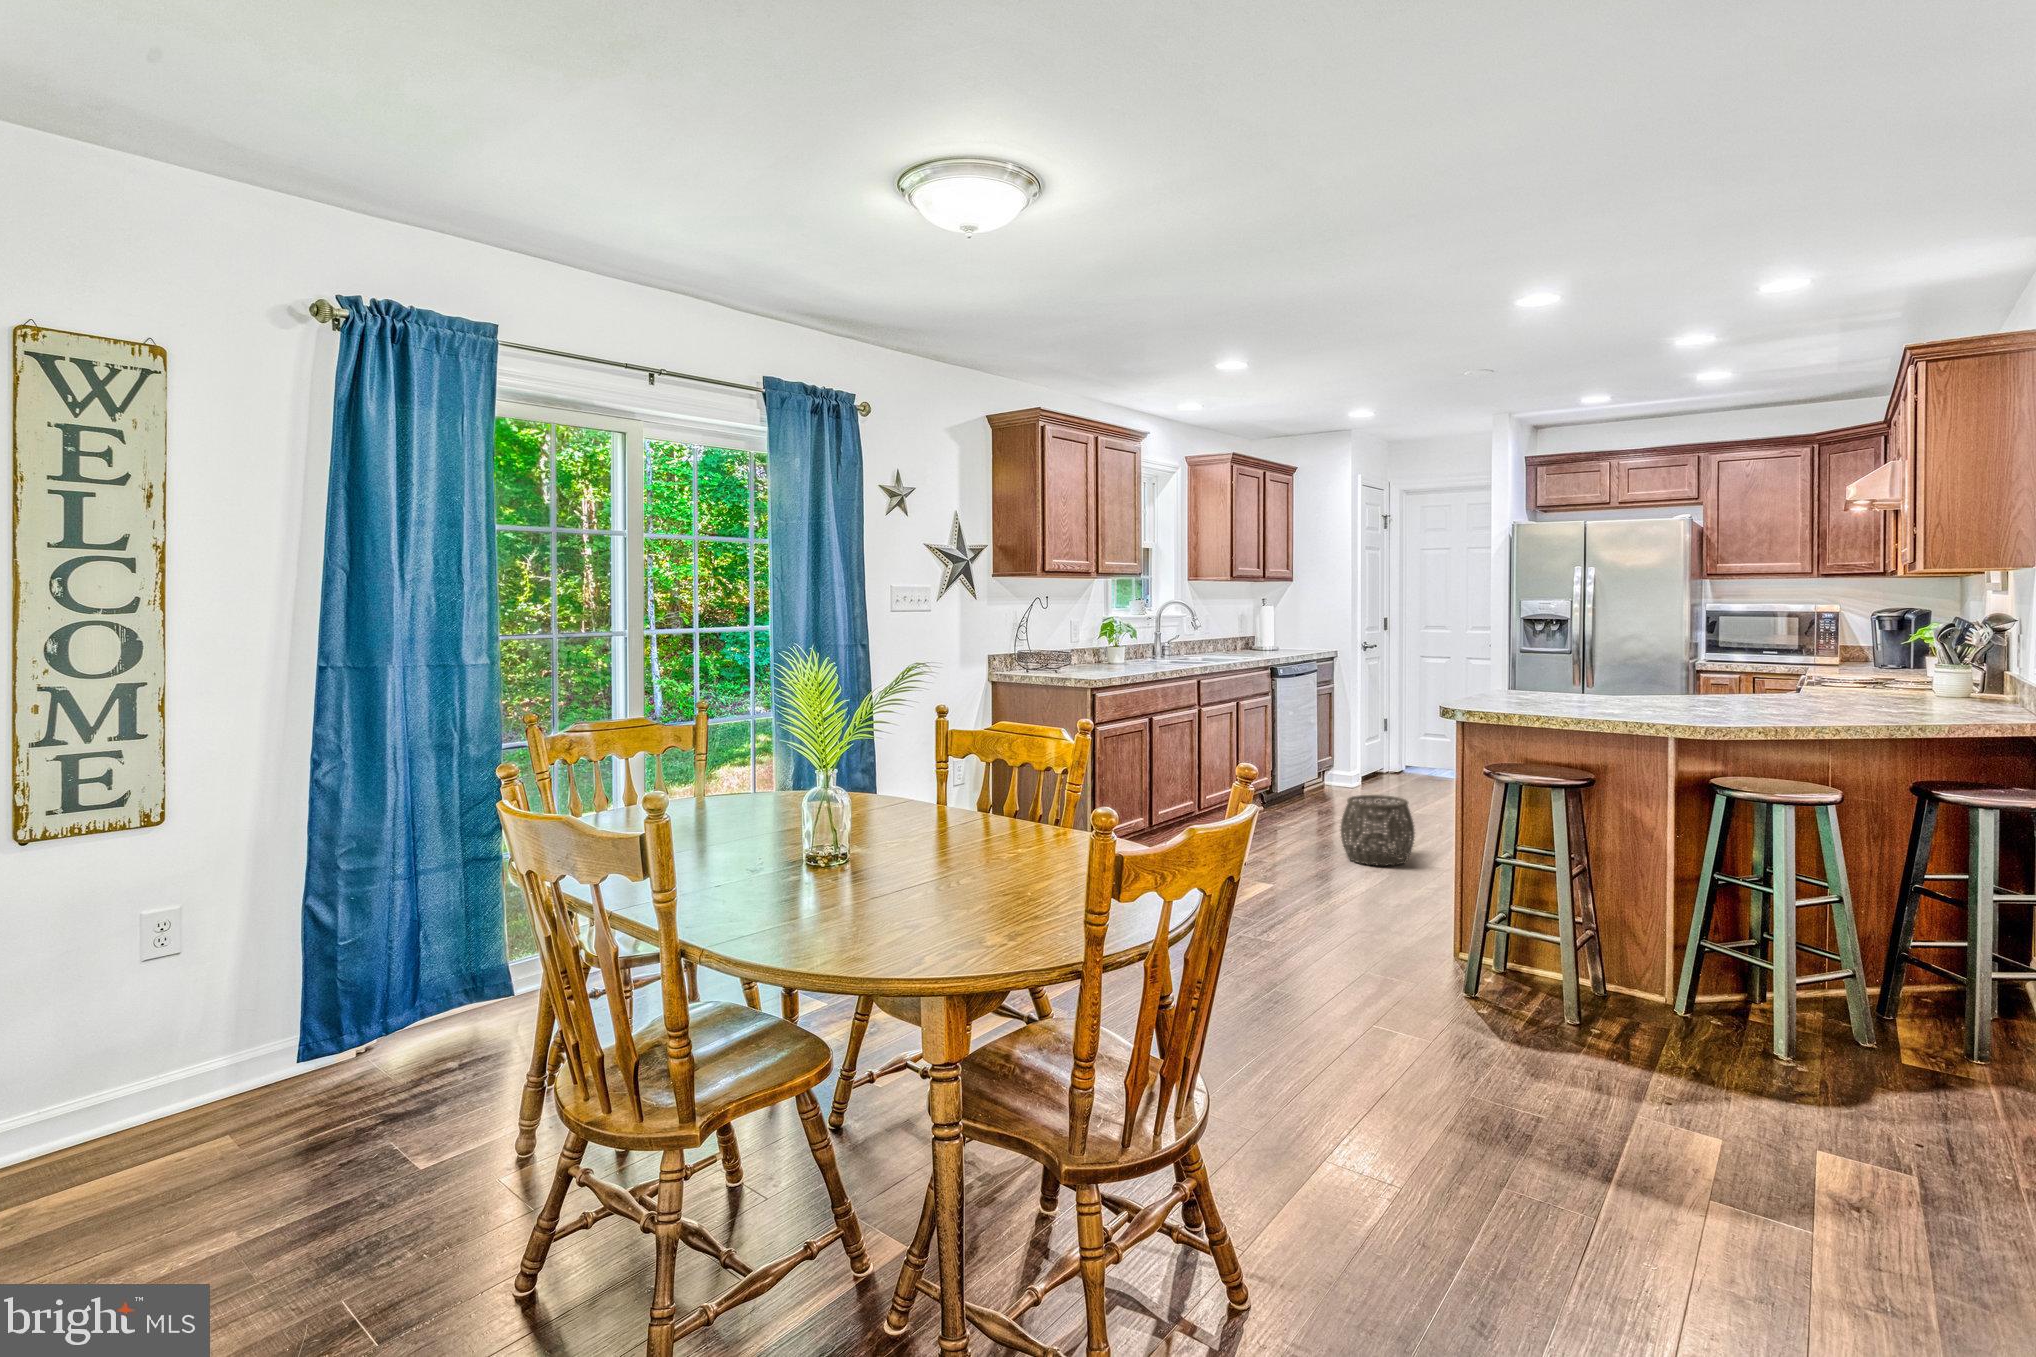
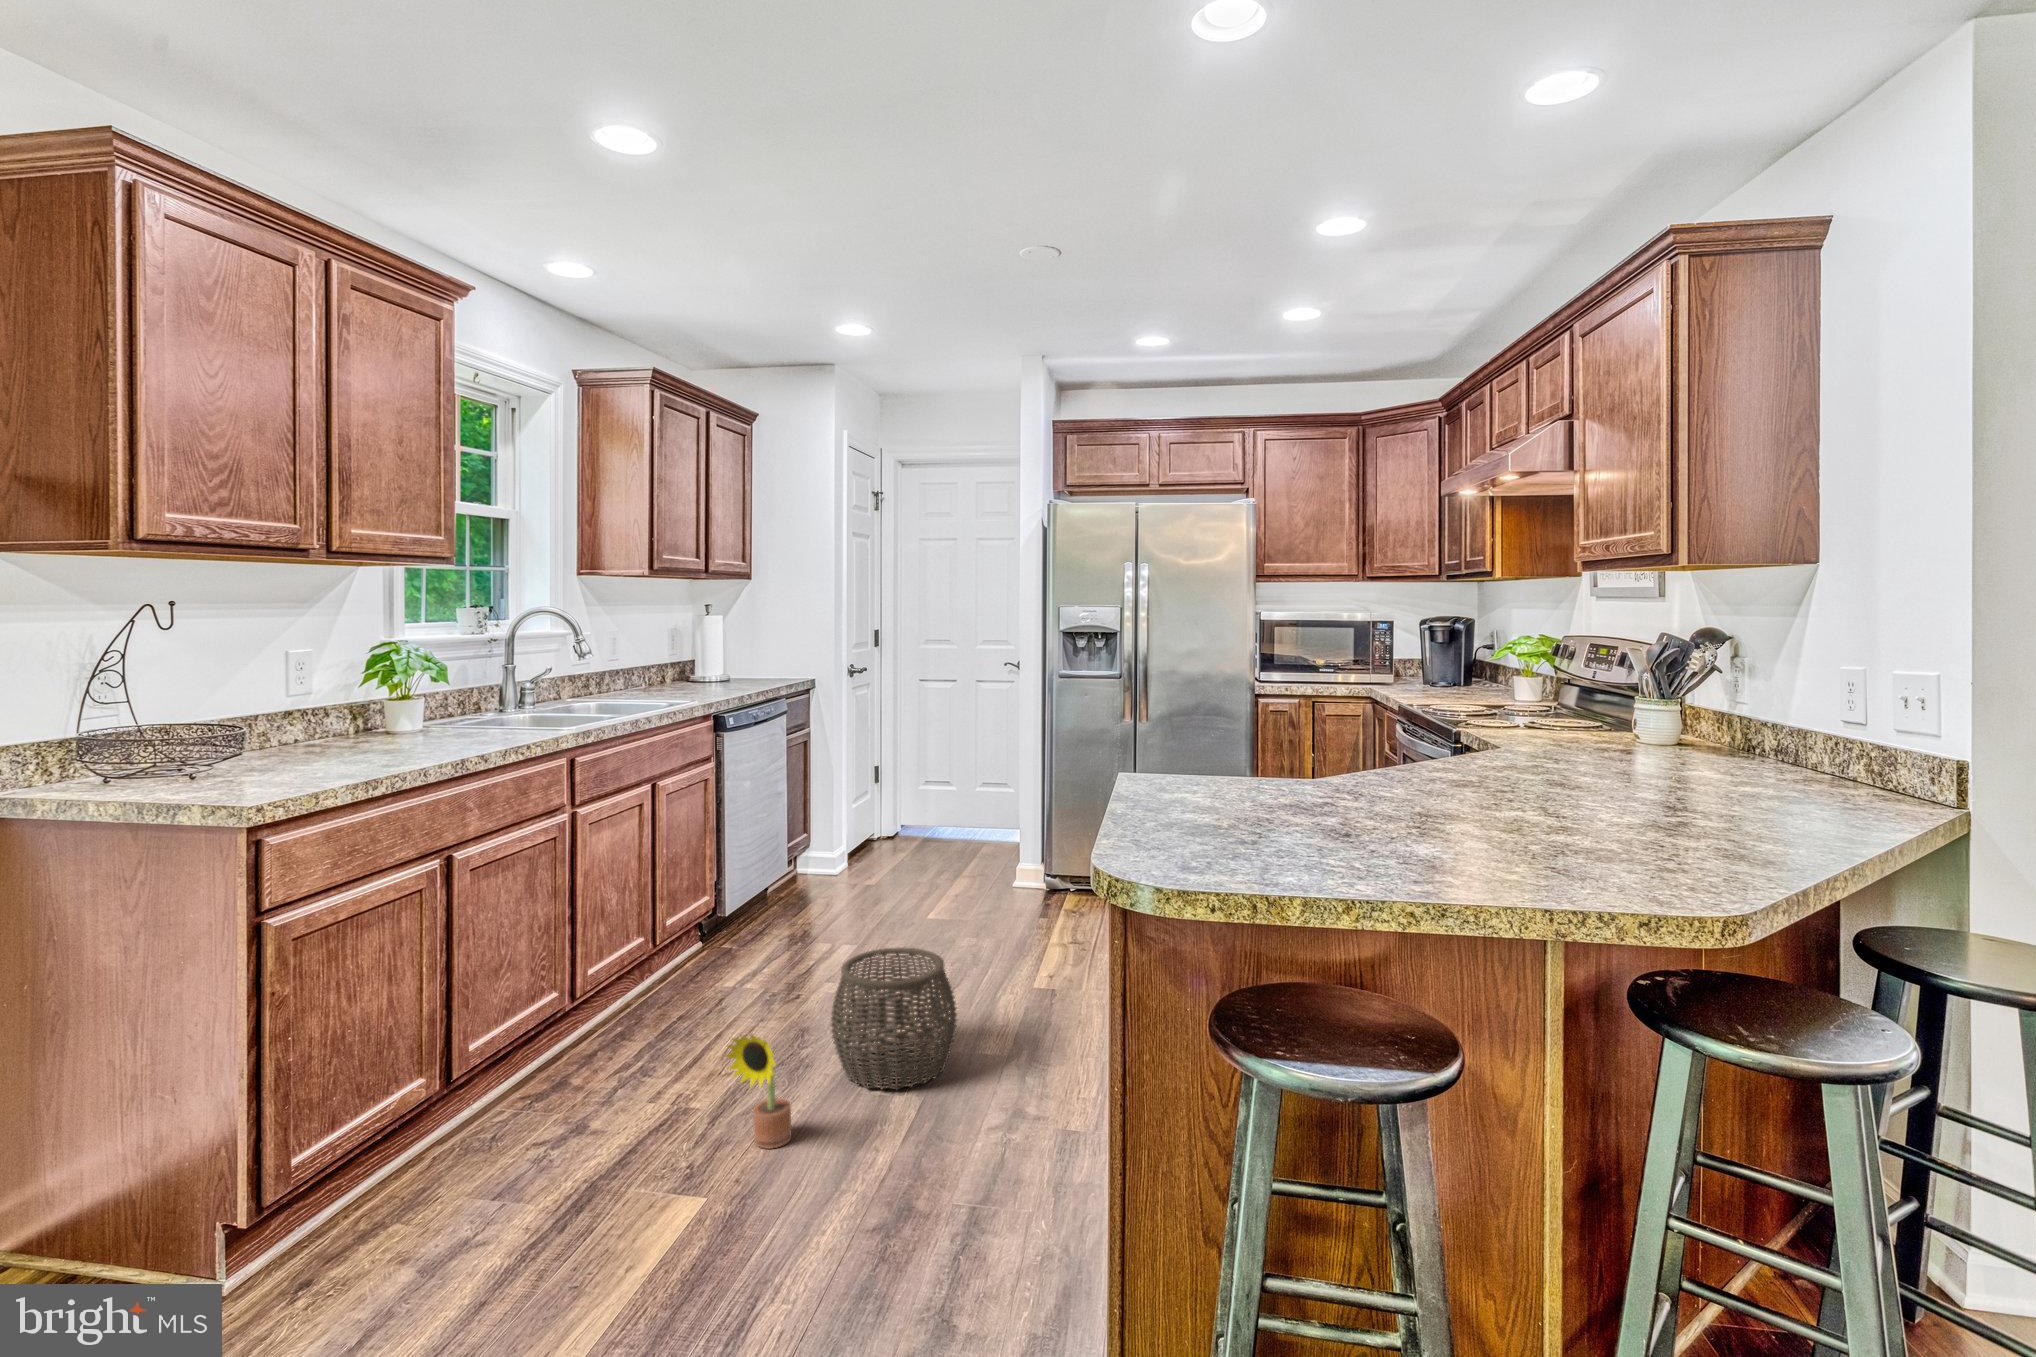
decorative plant: none [1284,811,1317,874] -> present [726,1034,792,1149]

